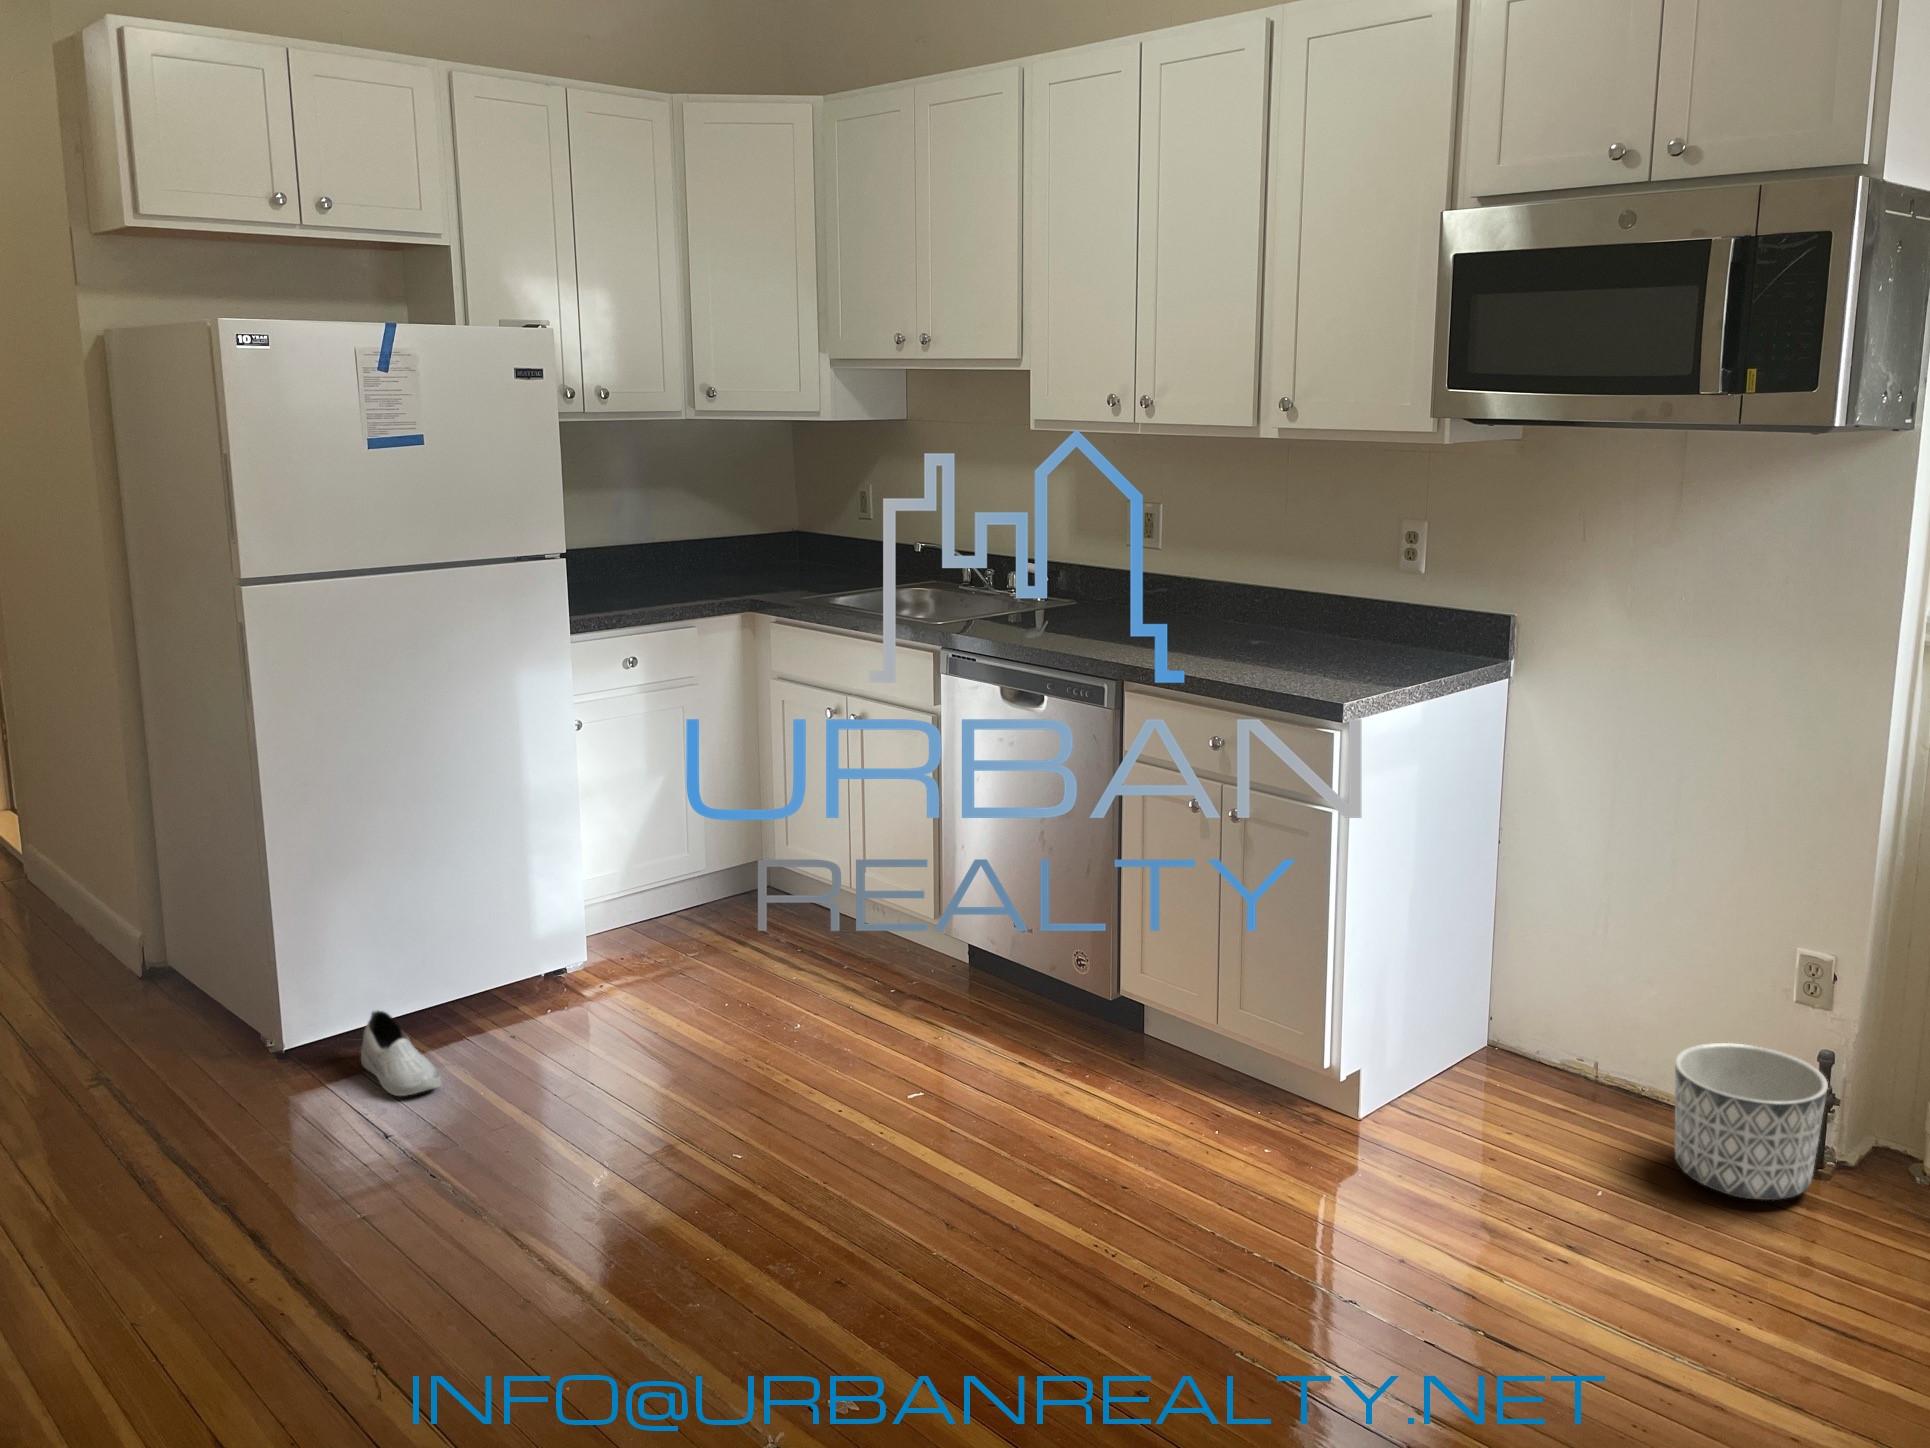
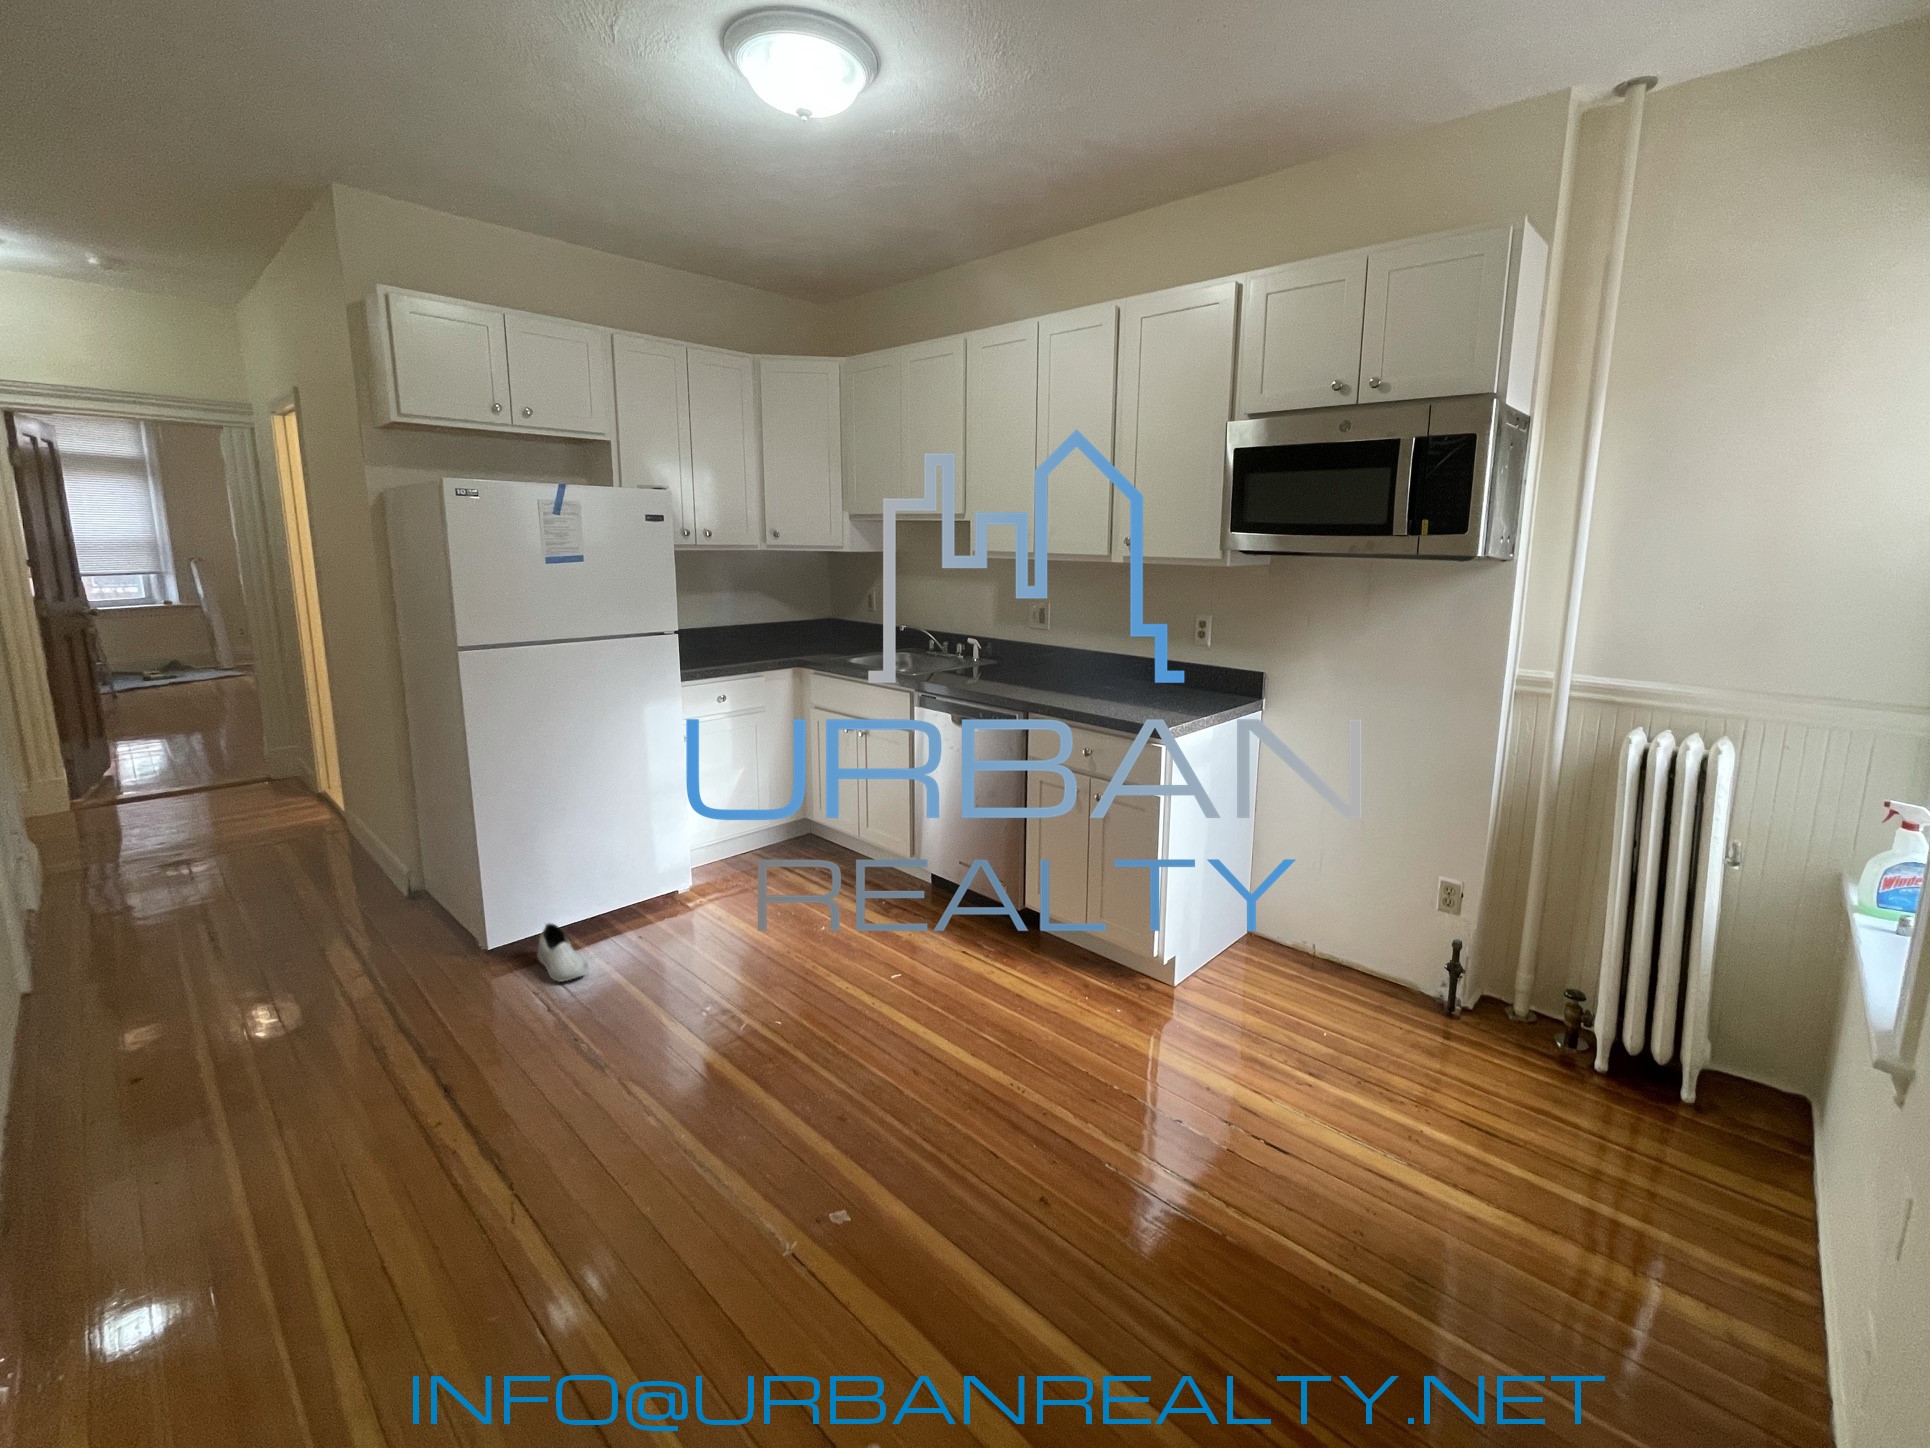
planter: present [1675,1043,1828,1200] -> none [1367,935,1462,1037]

